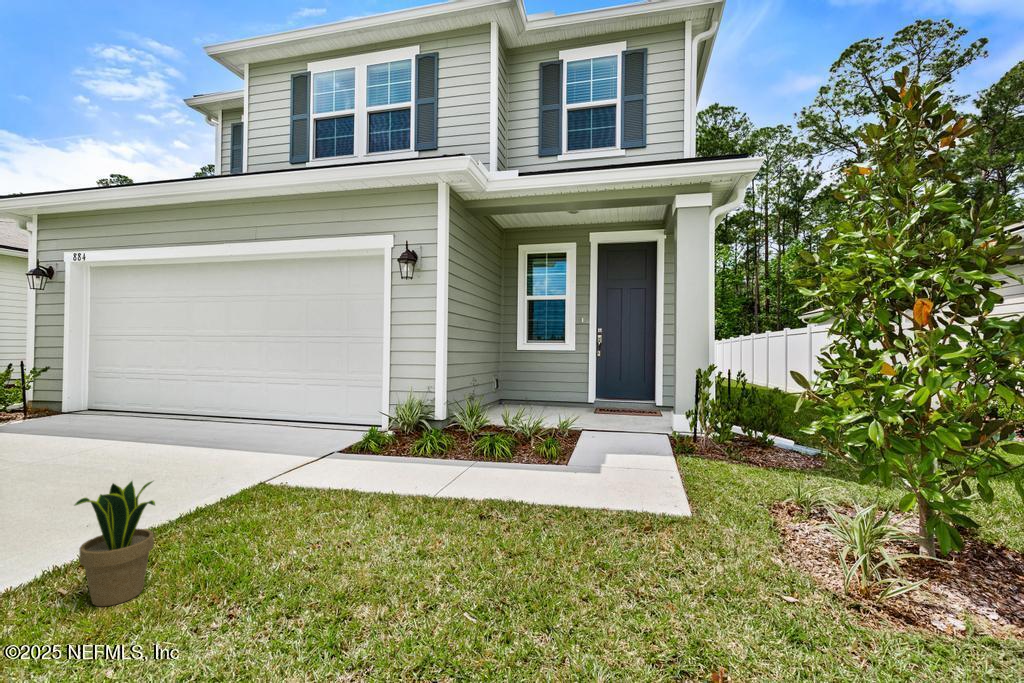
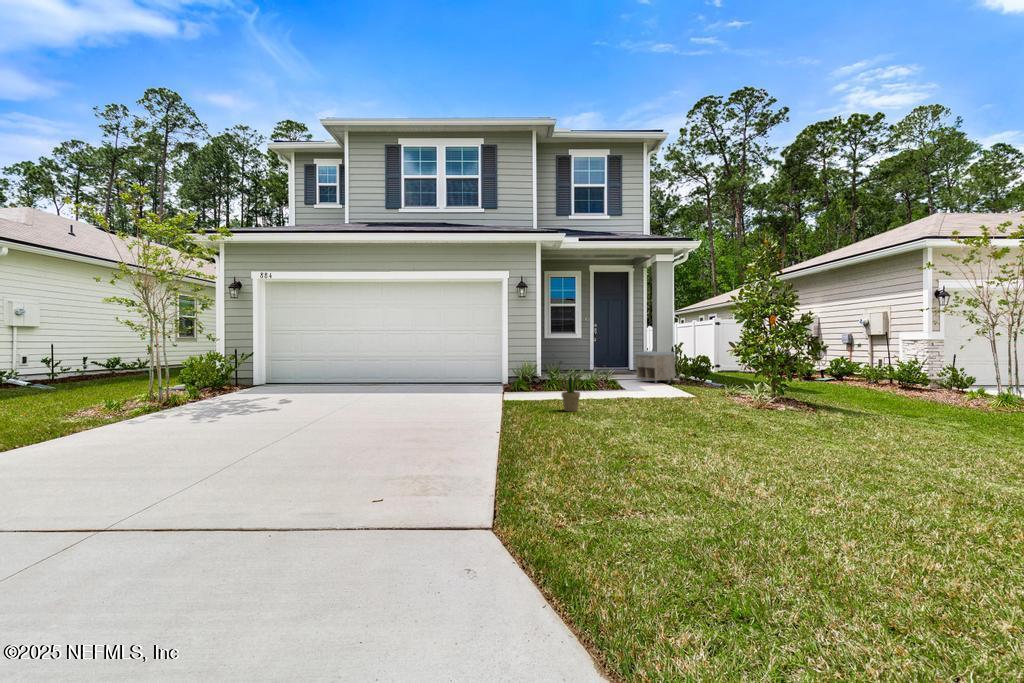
storage bench: none [634,376,695,442] -> present [635,351,675,383]

